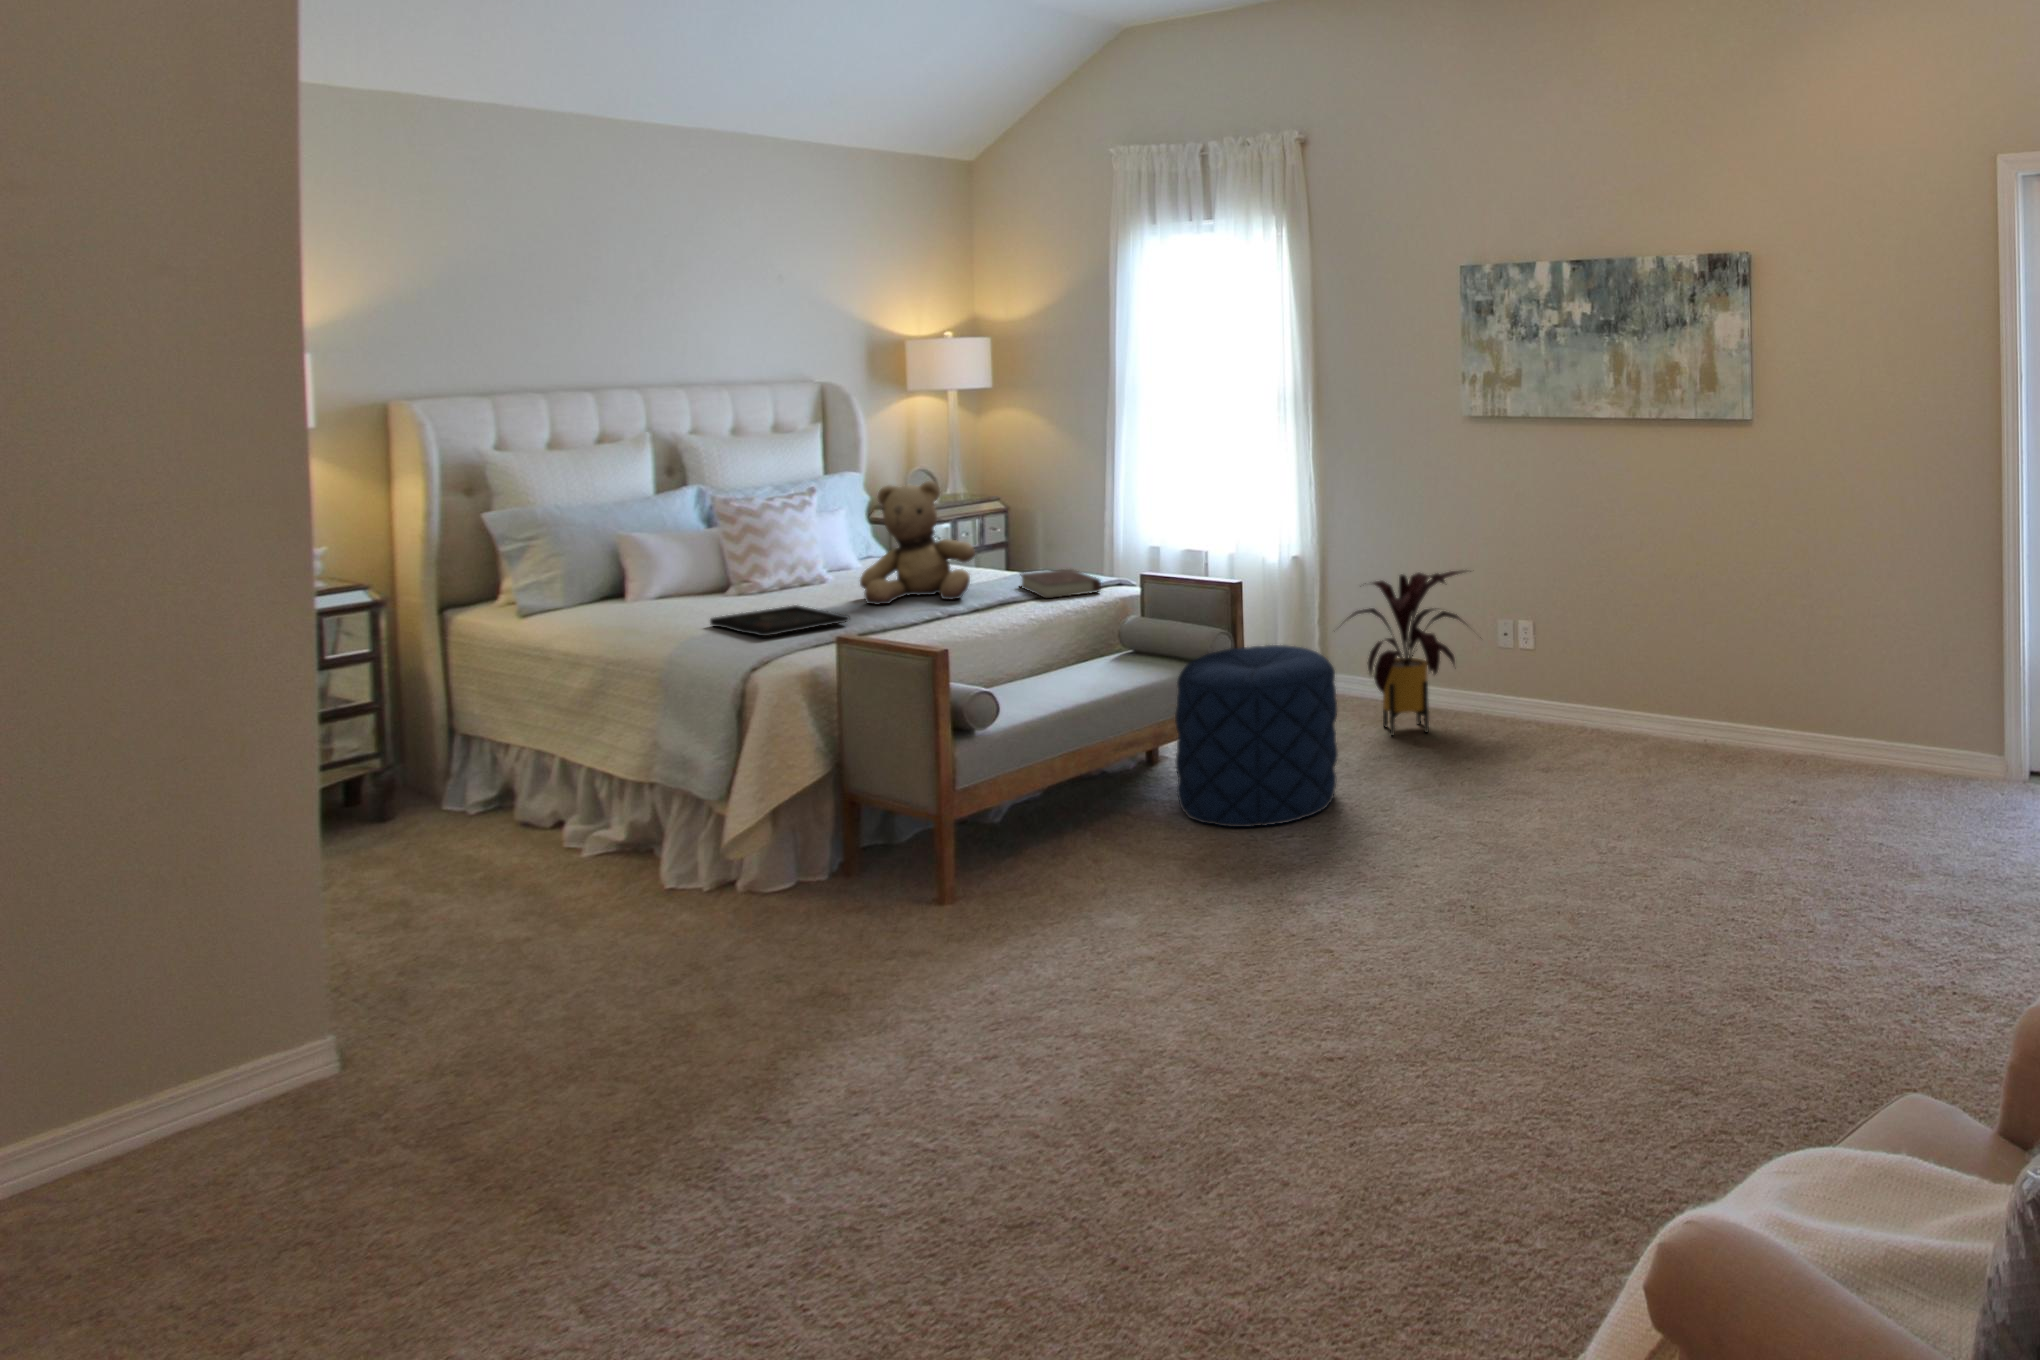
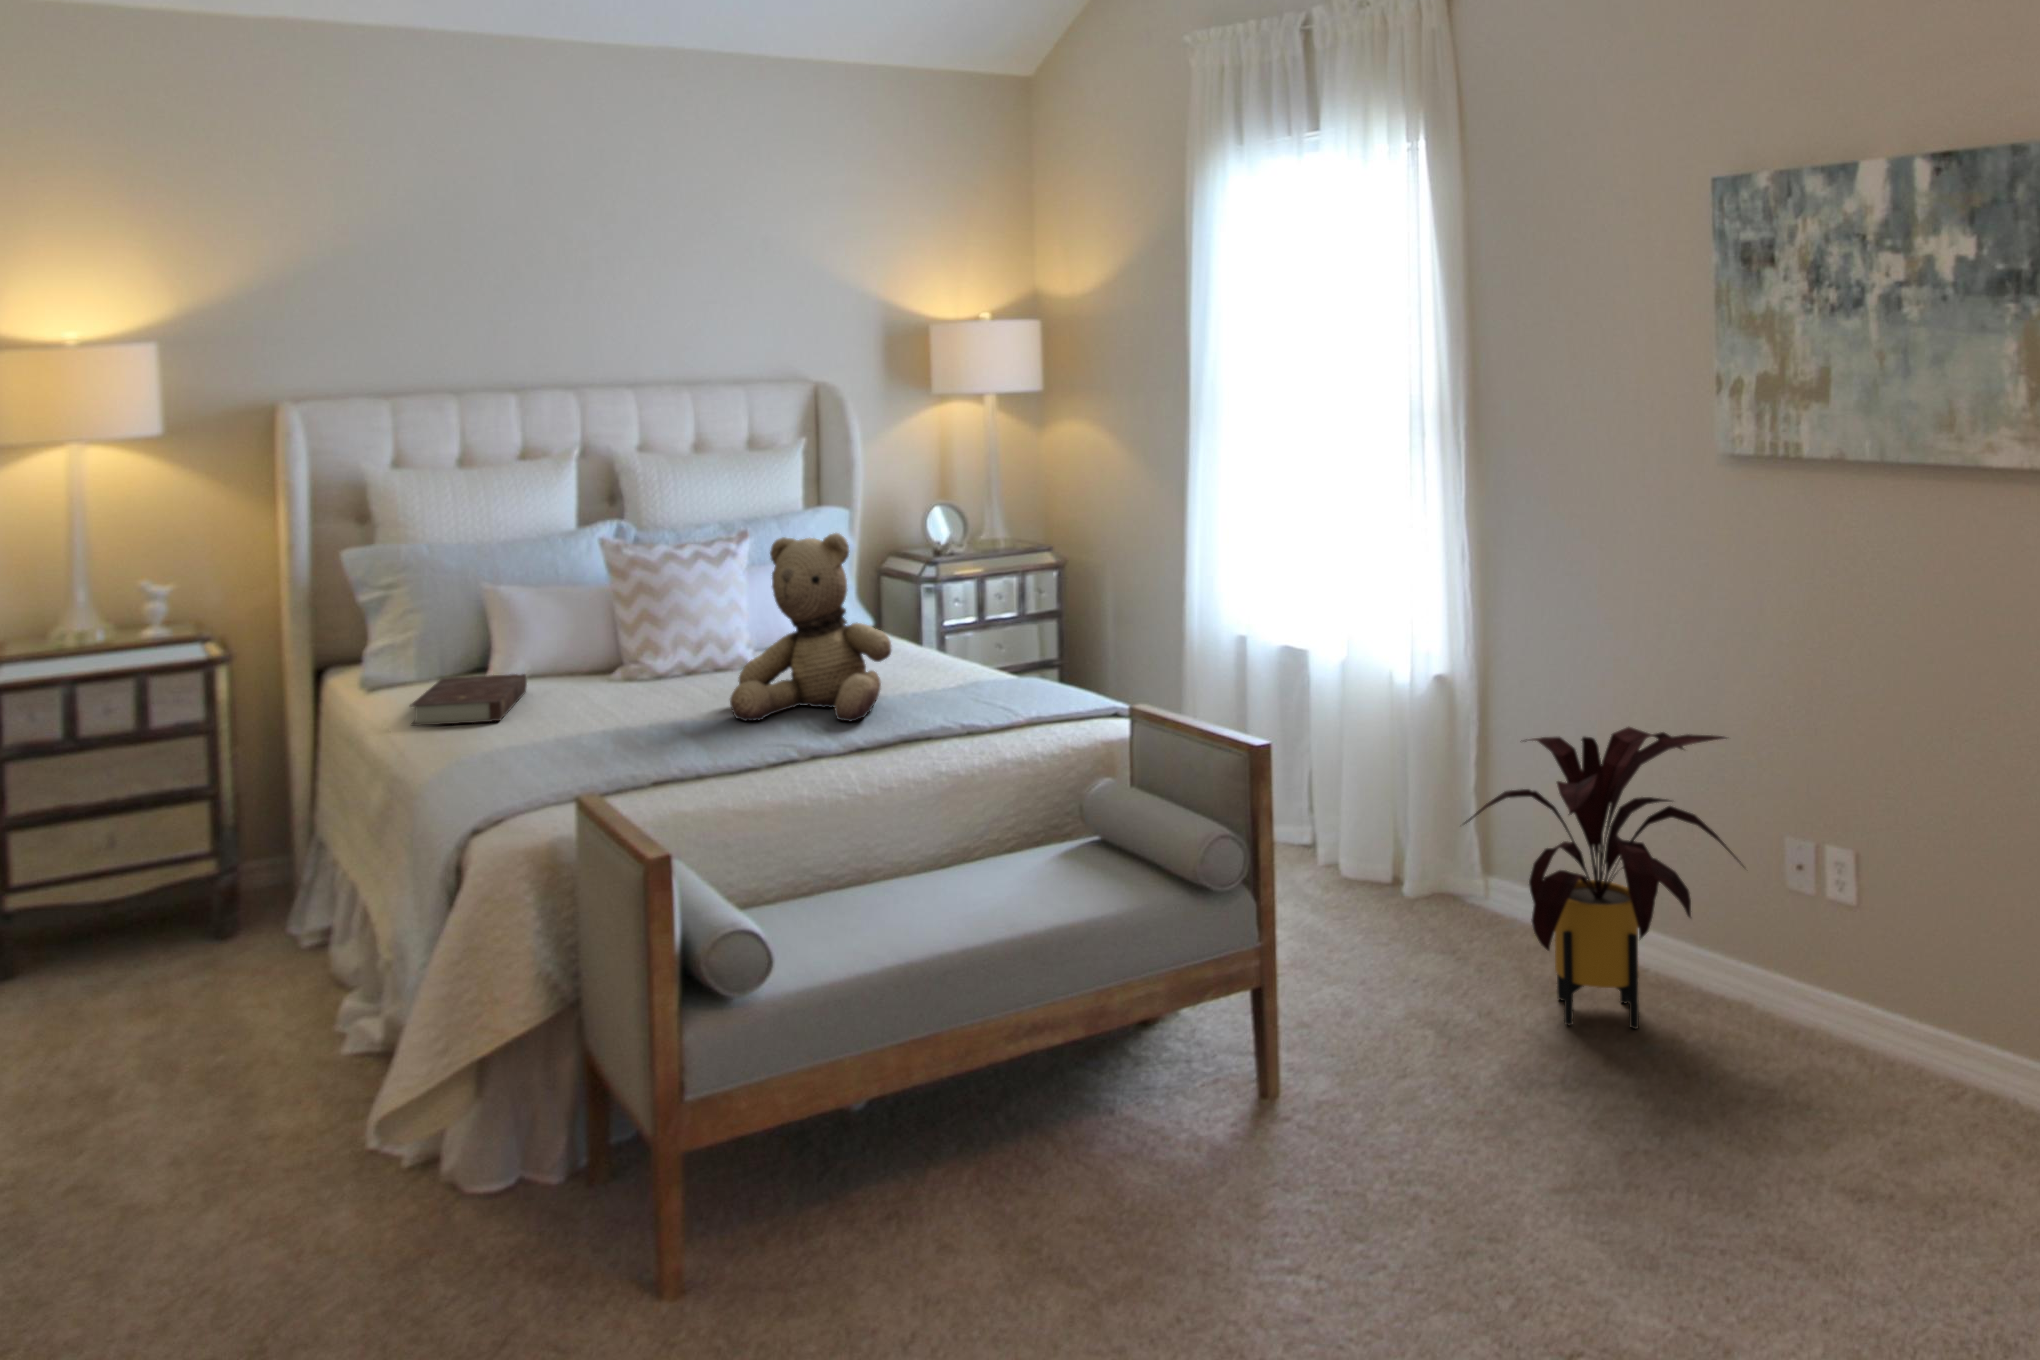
book: present [1020,569,1101,598] -> present [411,674,527,726]
tray: present [710,605,849,636] -> none [502,714,664,773]
pouf: present [1175,645,1338,827] -> none [1129,860,1423,1230]

